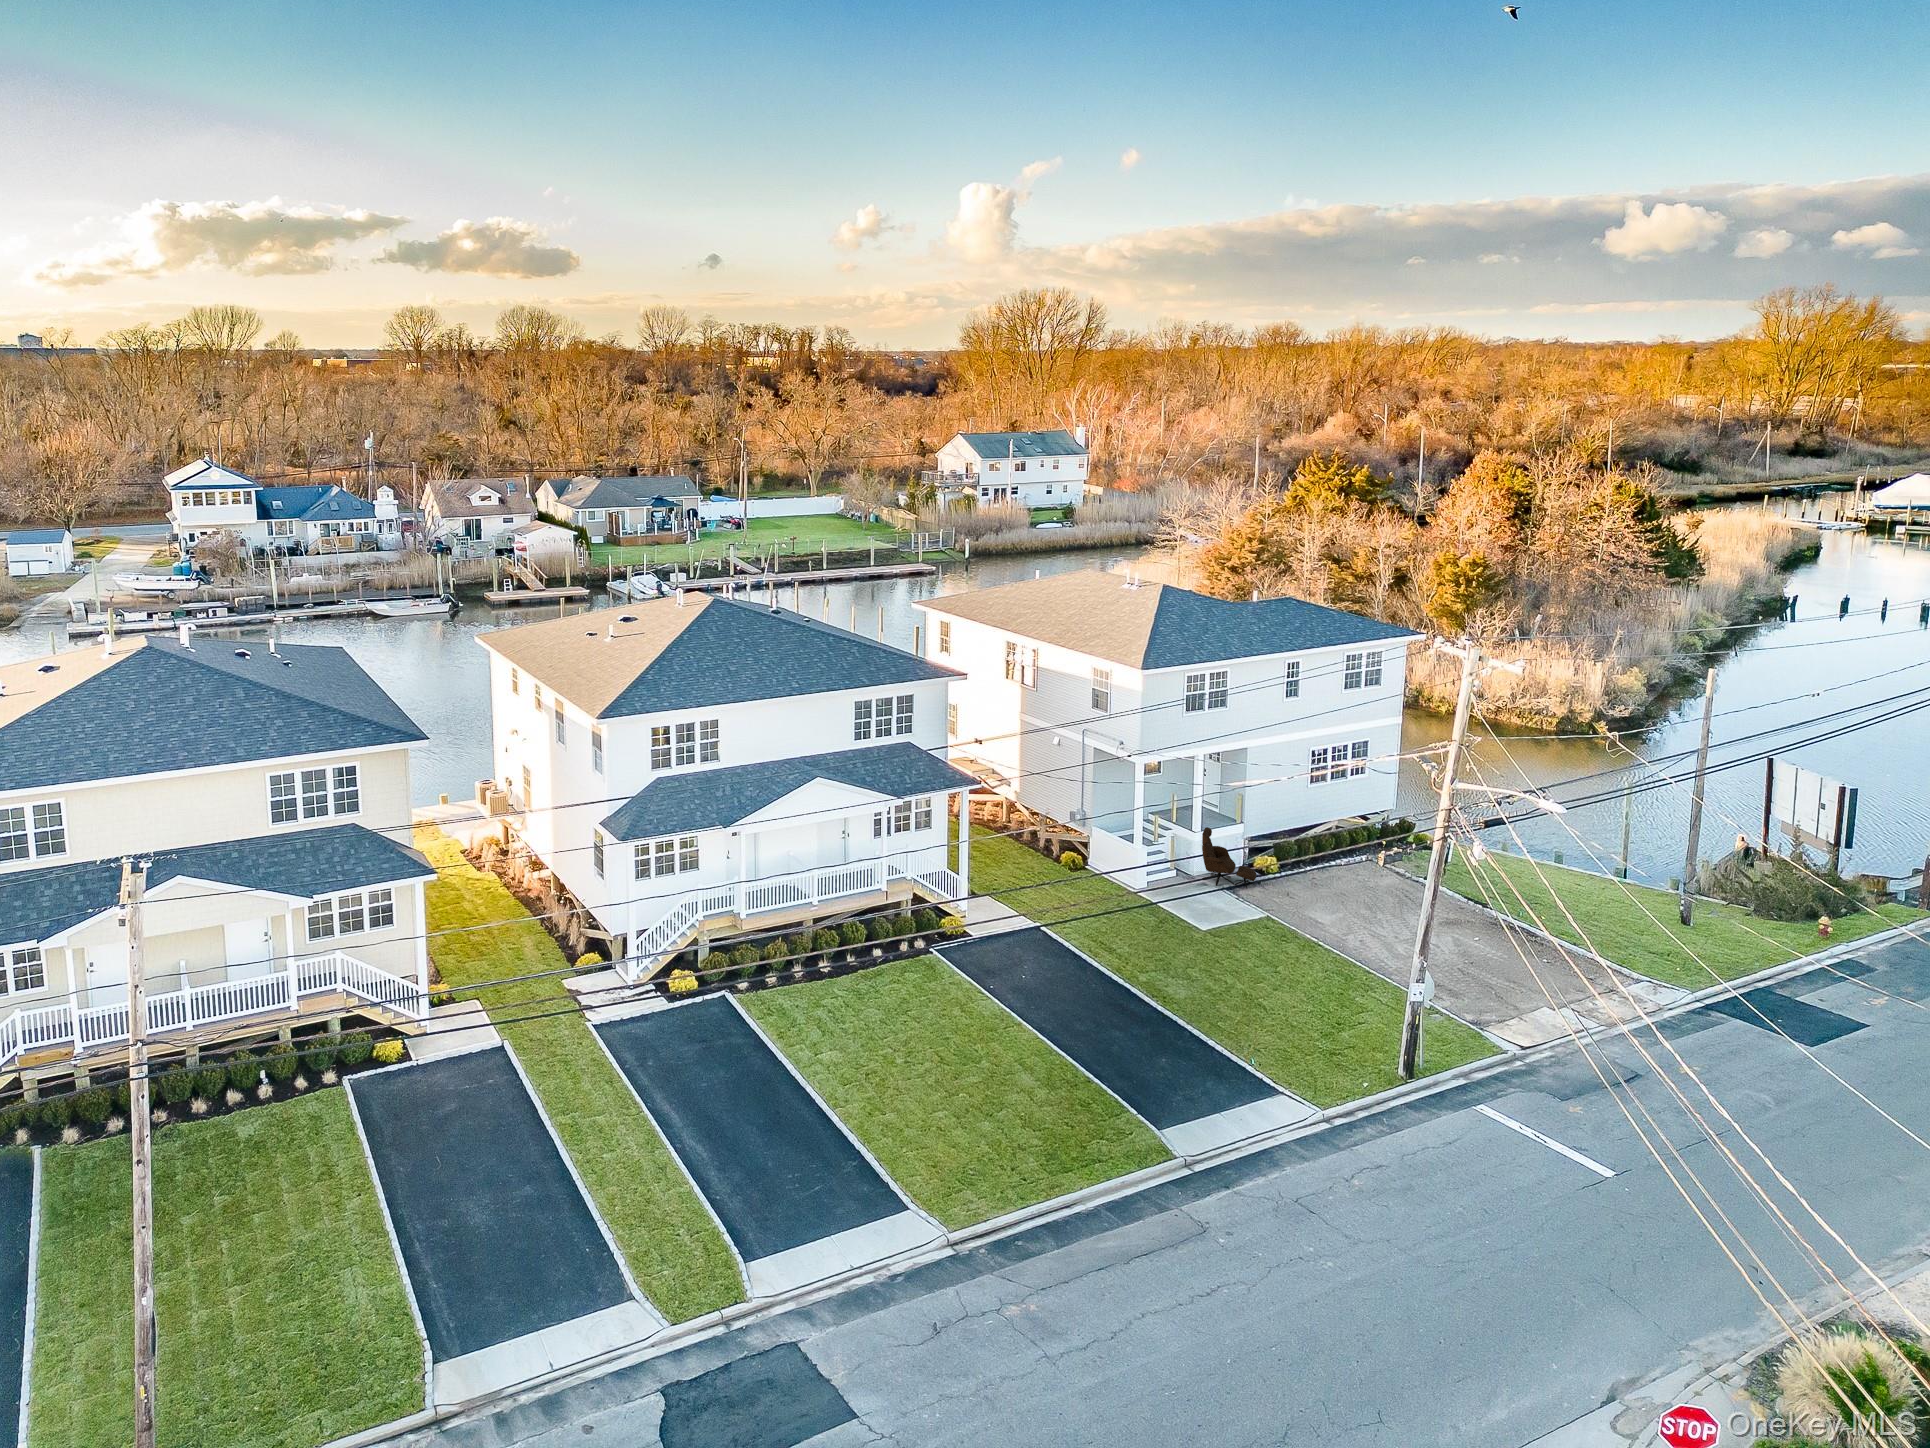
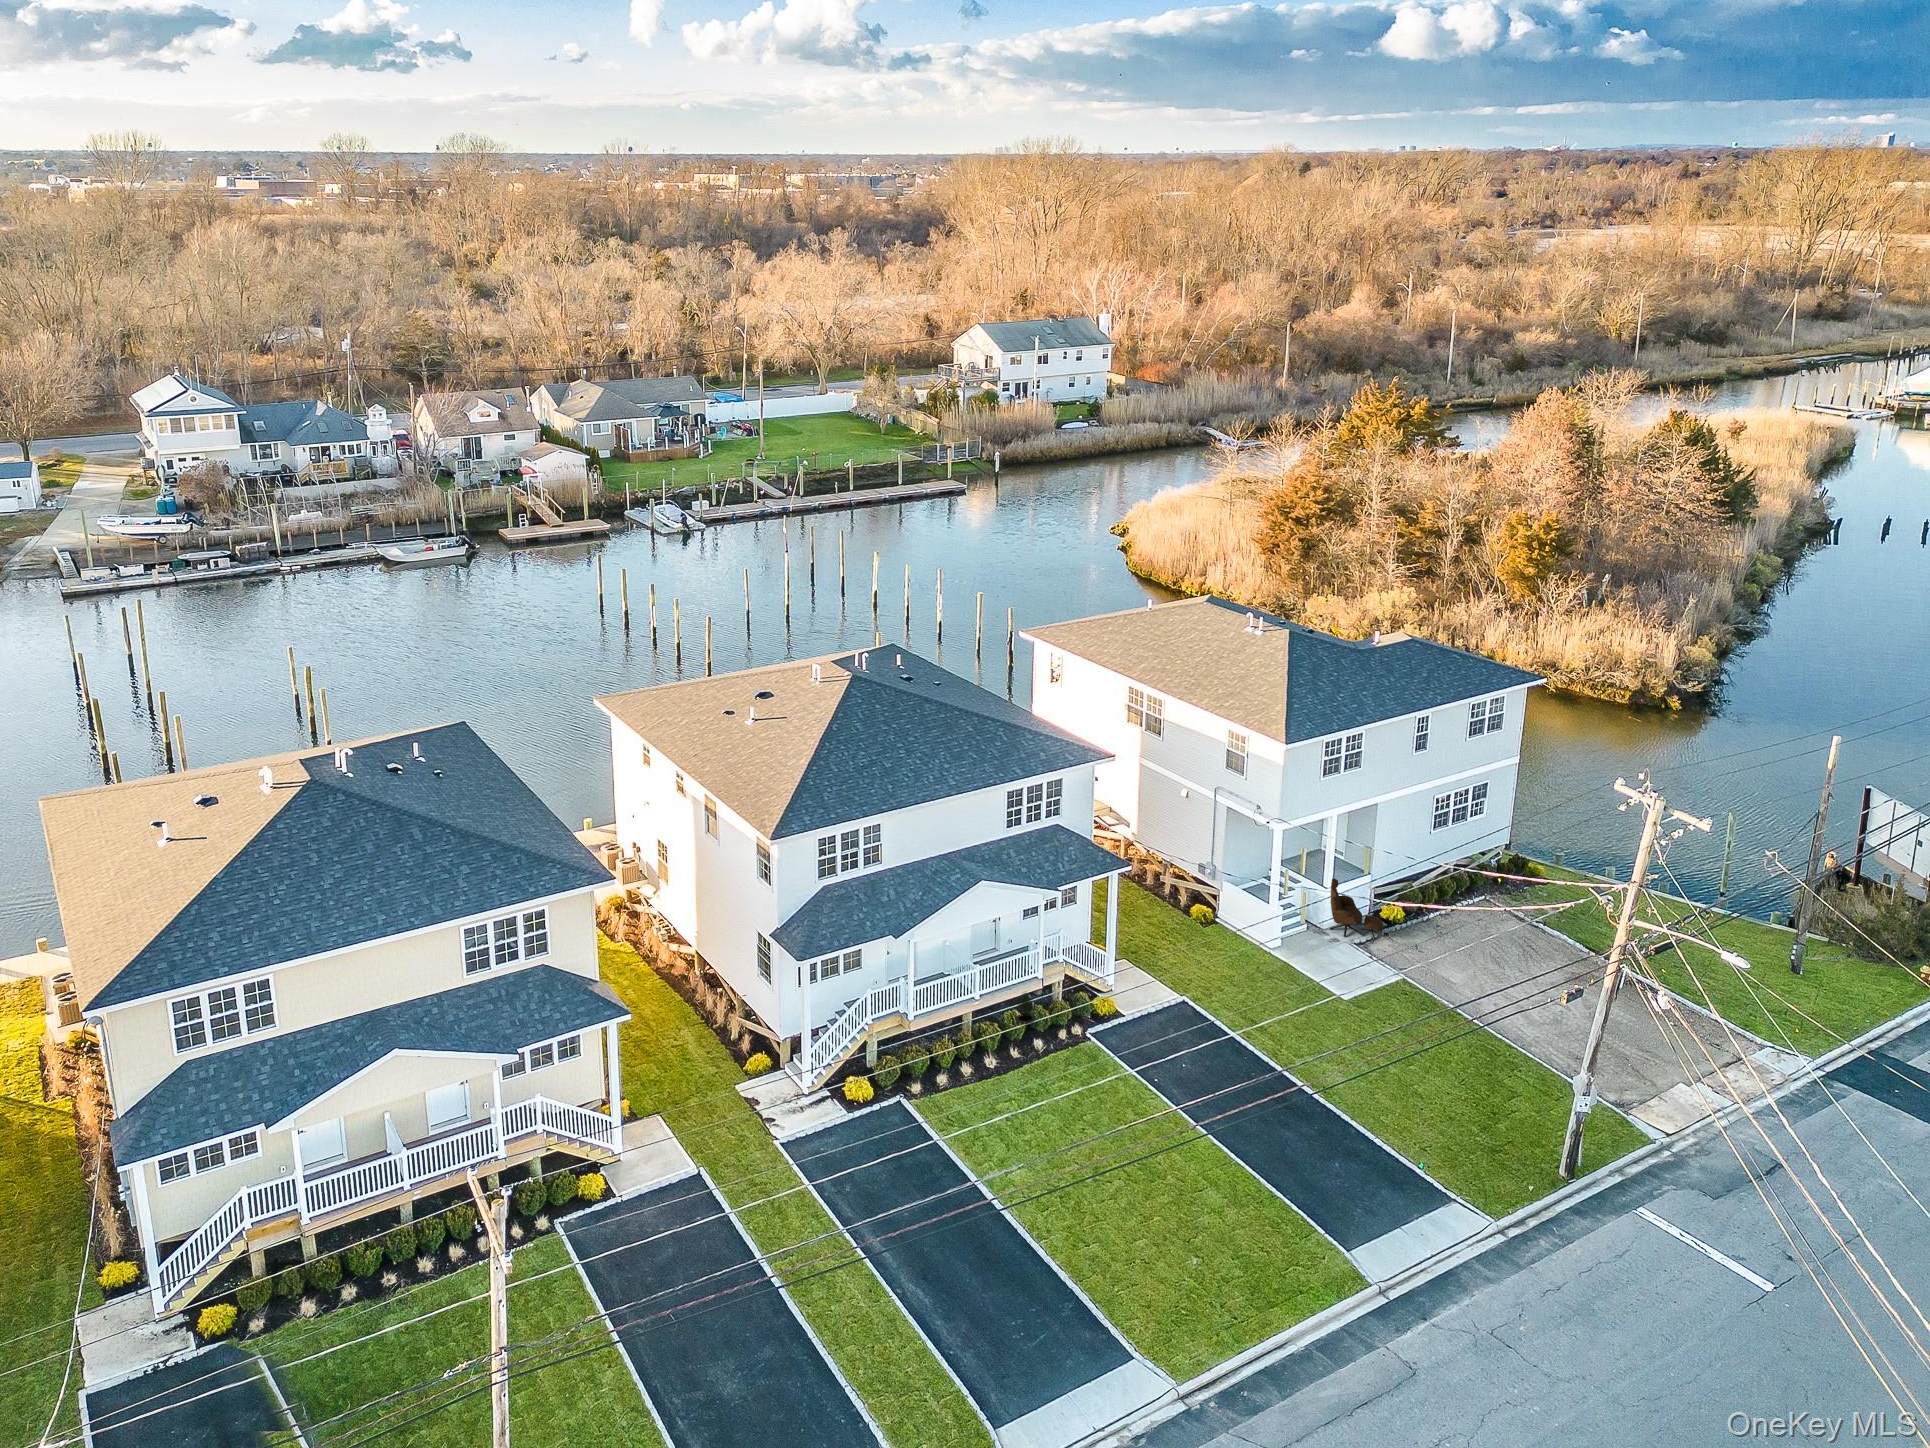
potted tree: none [862,905,884,941] -> present [1016,993,1036,1024]

